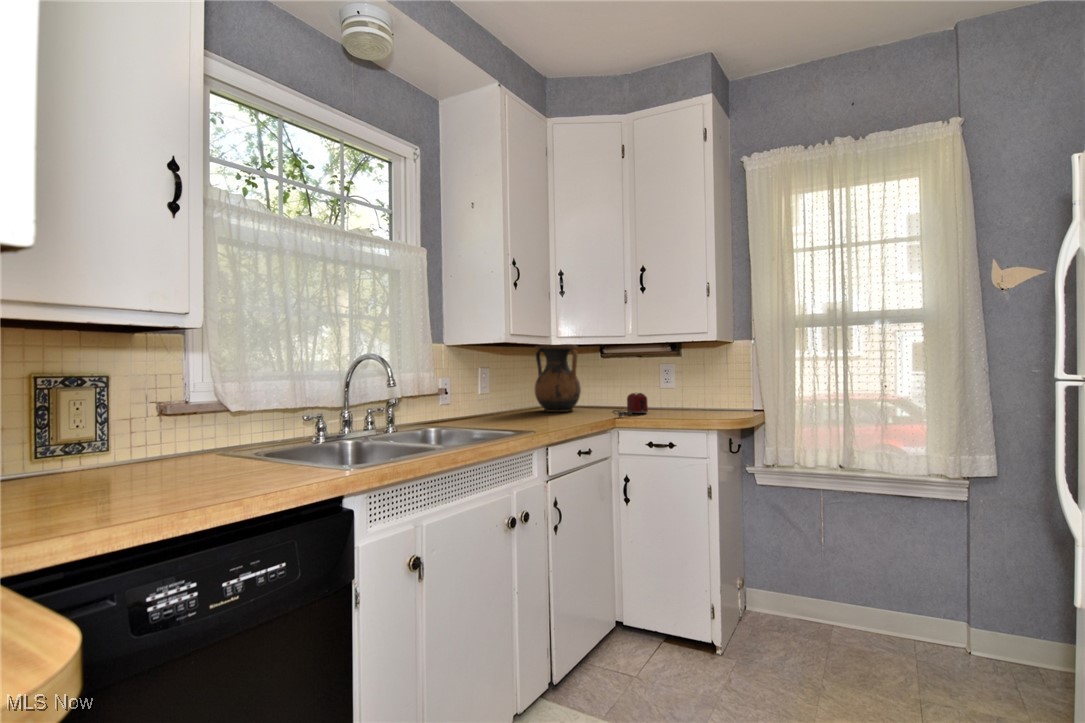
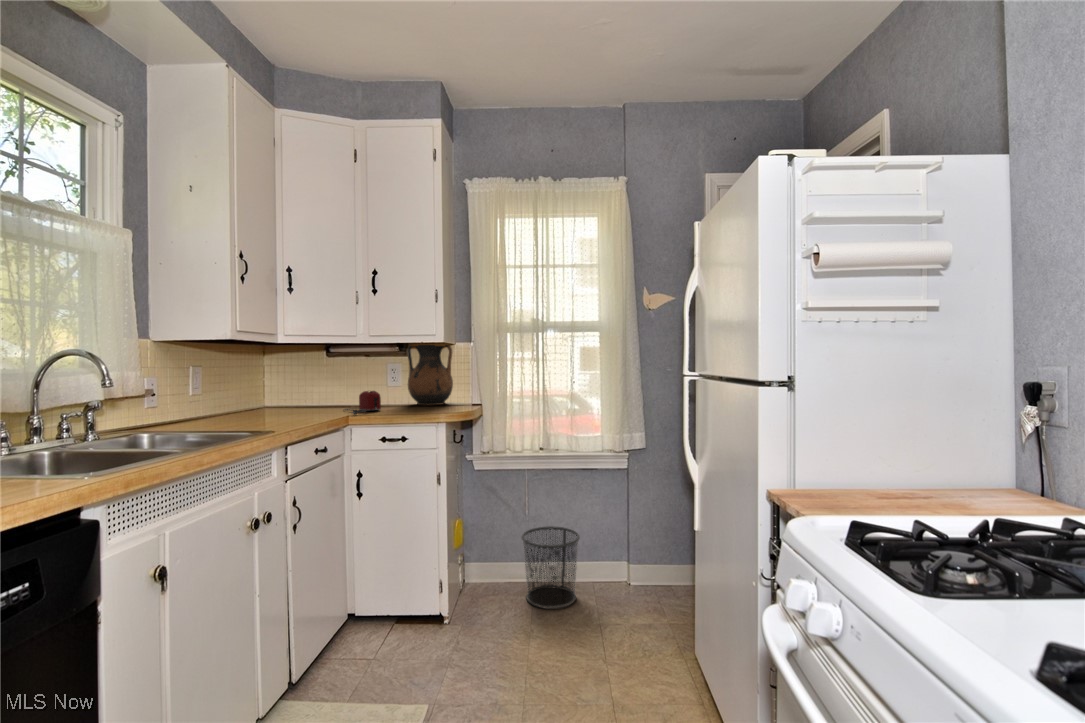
vase: present [534,344,581,412] -> present [407,345,453,405]
waste bin: none [815,566,905,681] -> present [521,526,580,609]

